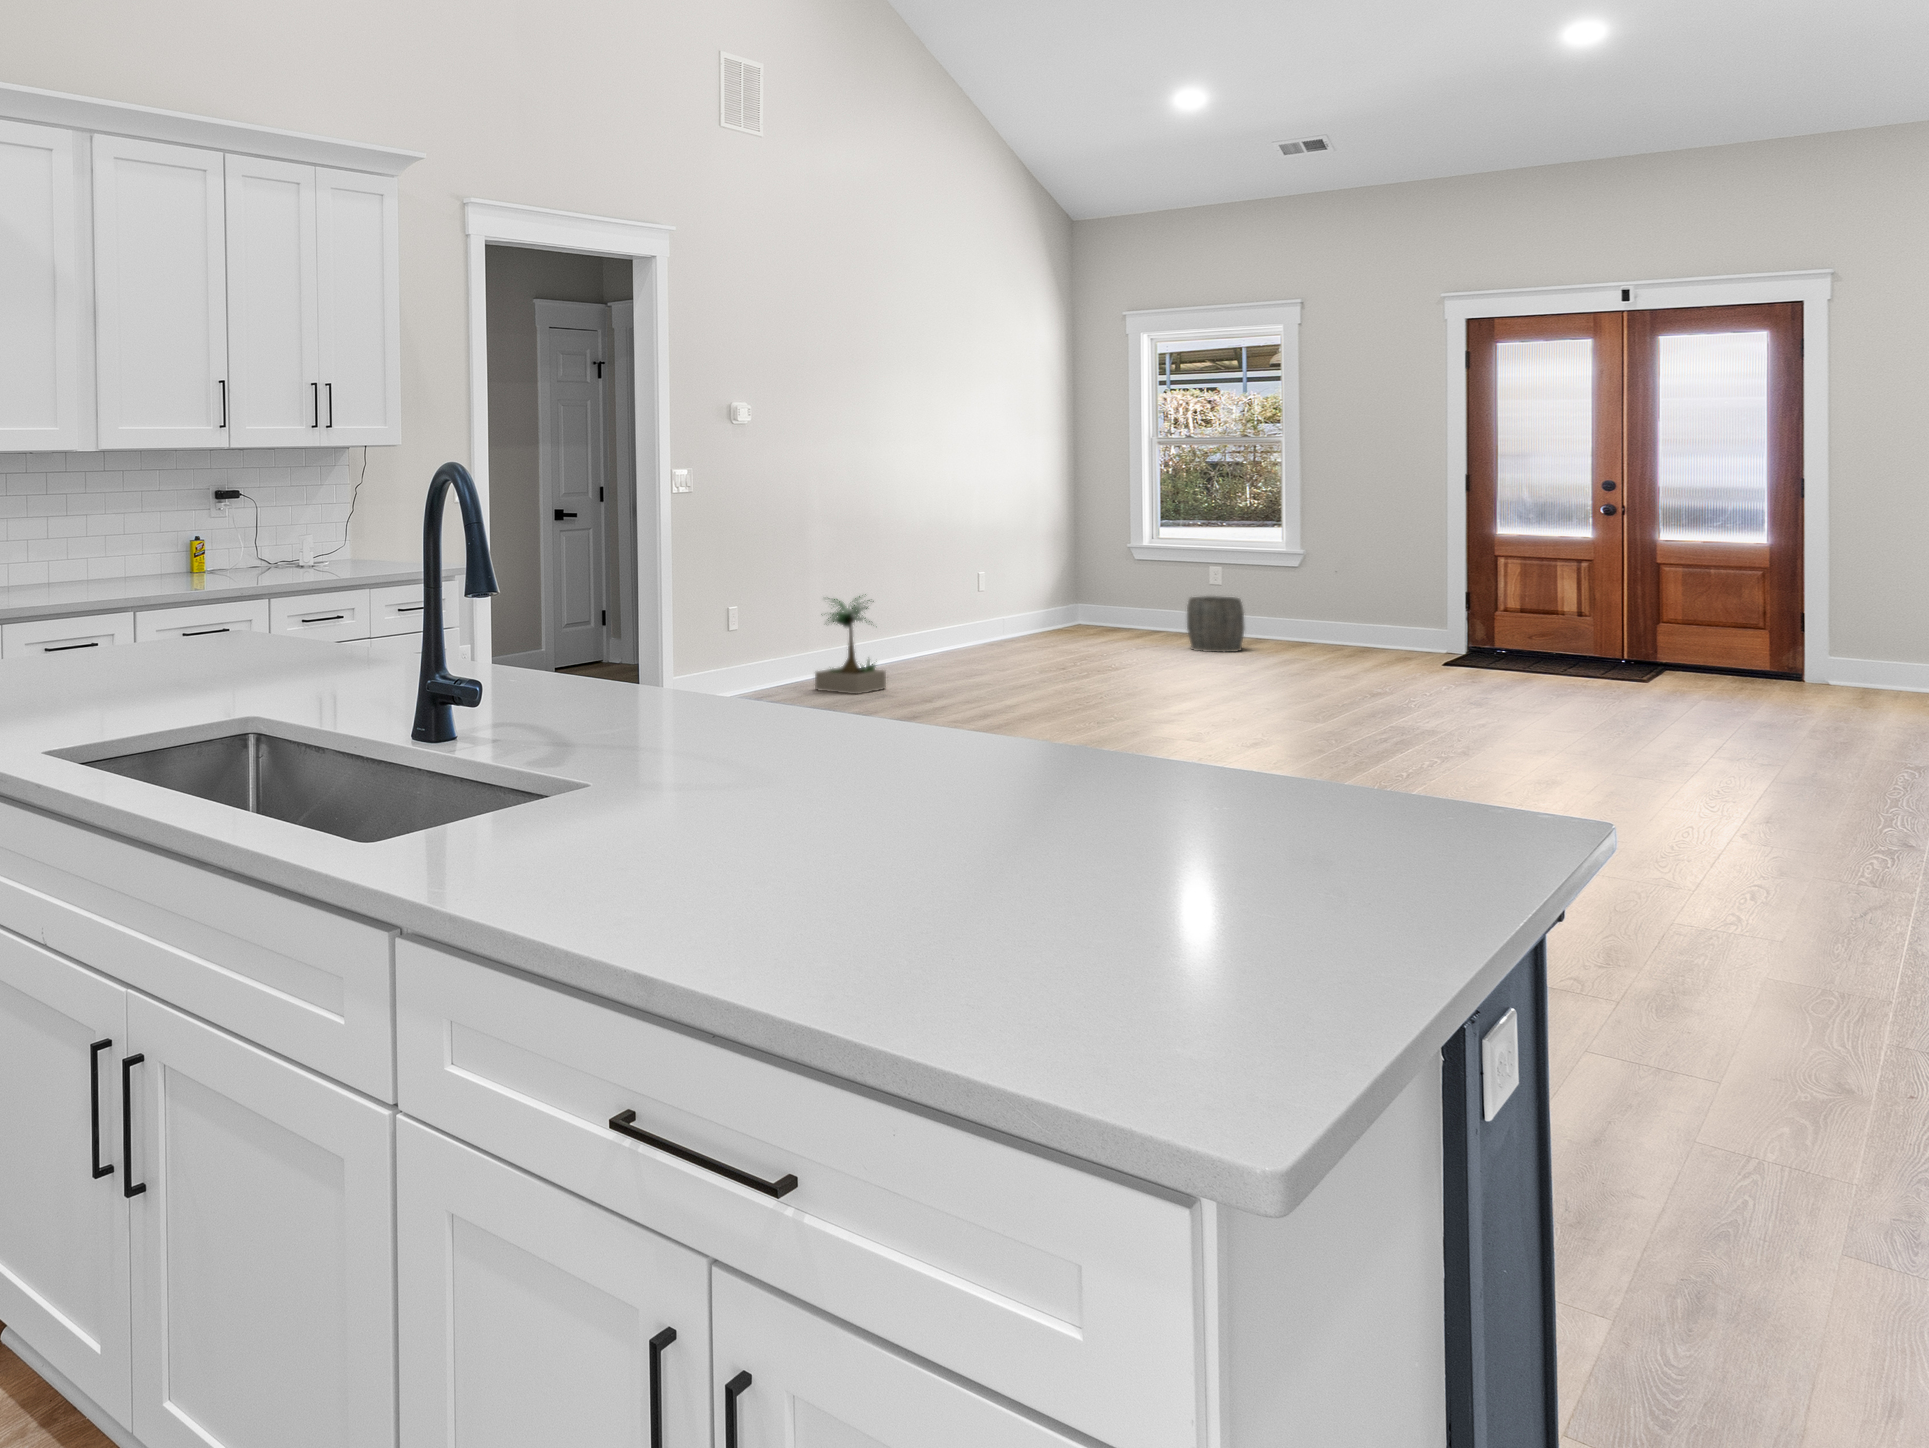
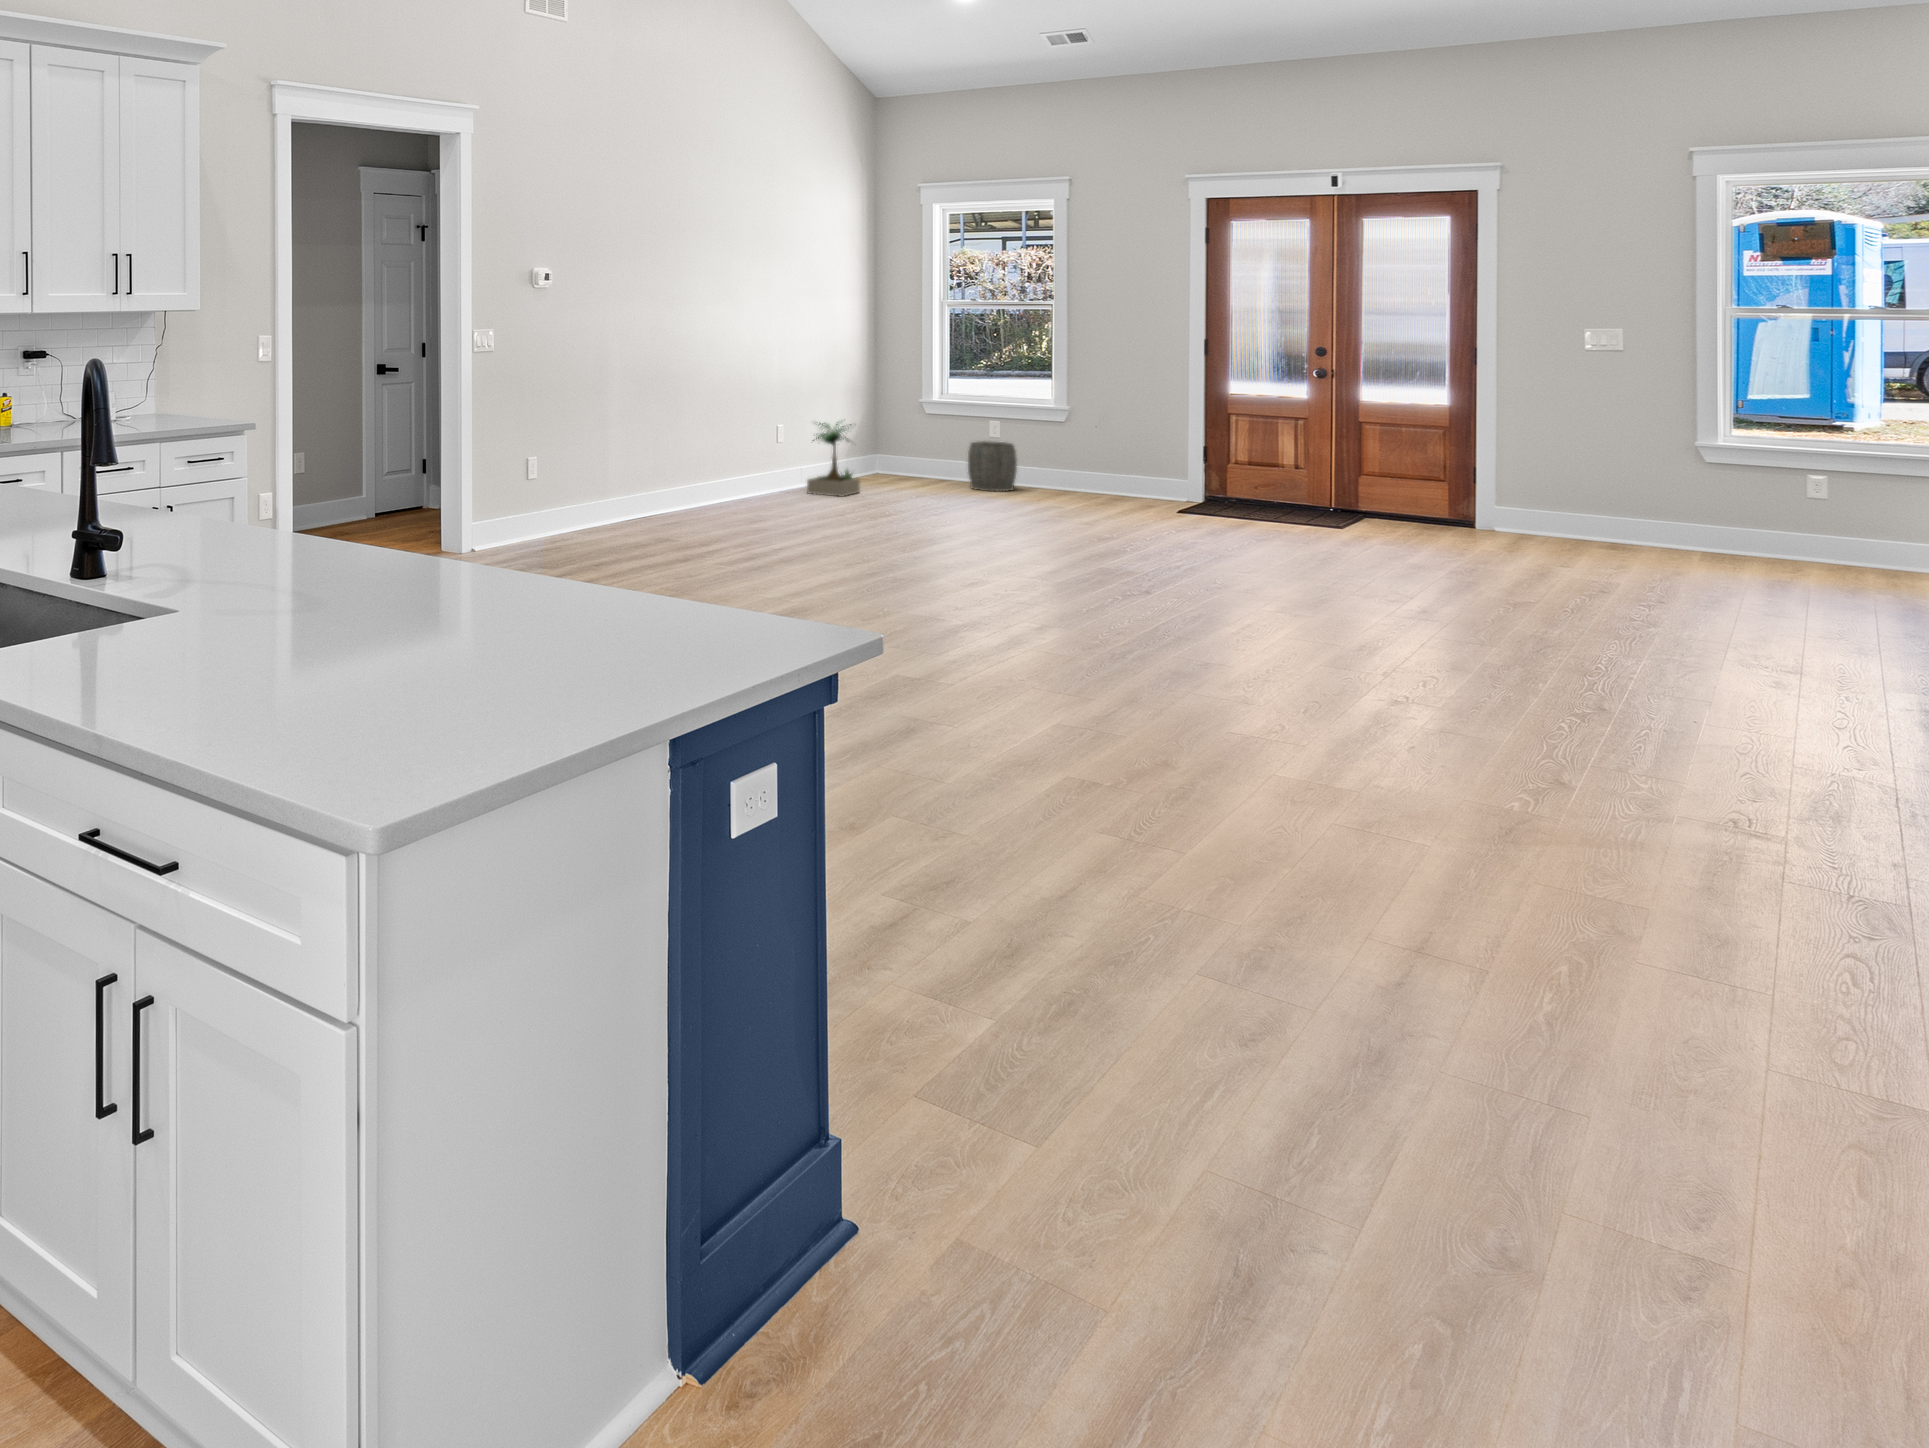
potted plant: present [815,594,886,694] -> present [807,422,860,497]

